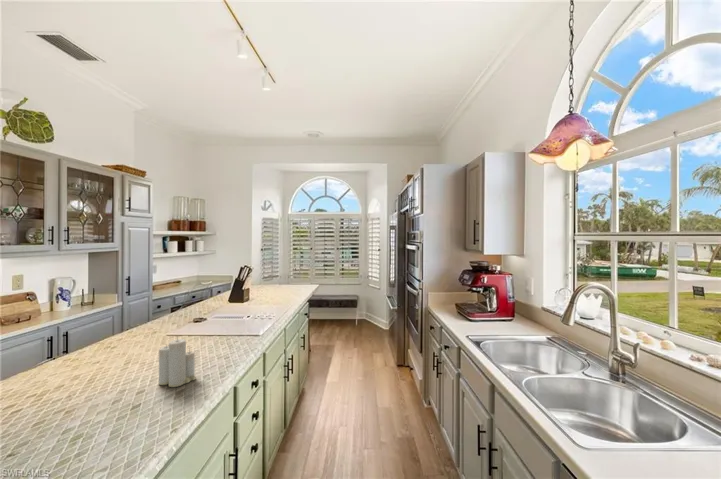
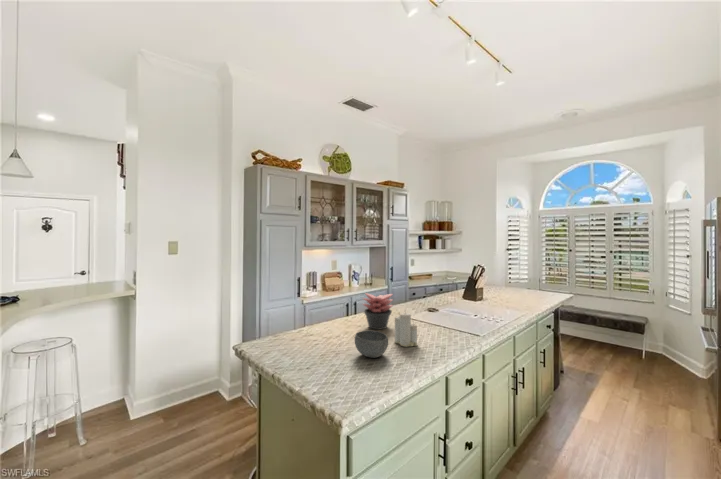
succulent plant: none [91,315,148,373] -> present [363,293,392,329]
bowl: none [86,379,154,429] -> present [355,330,388,358]

